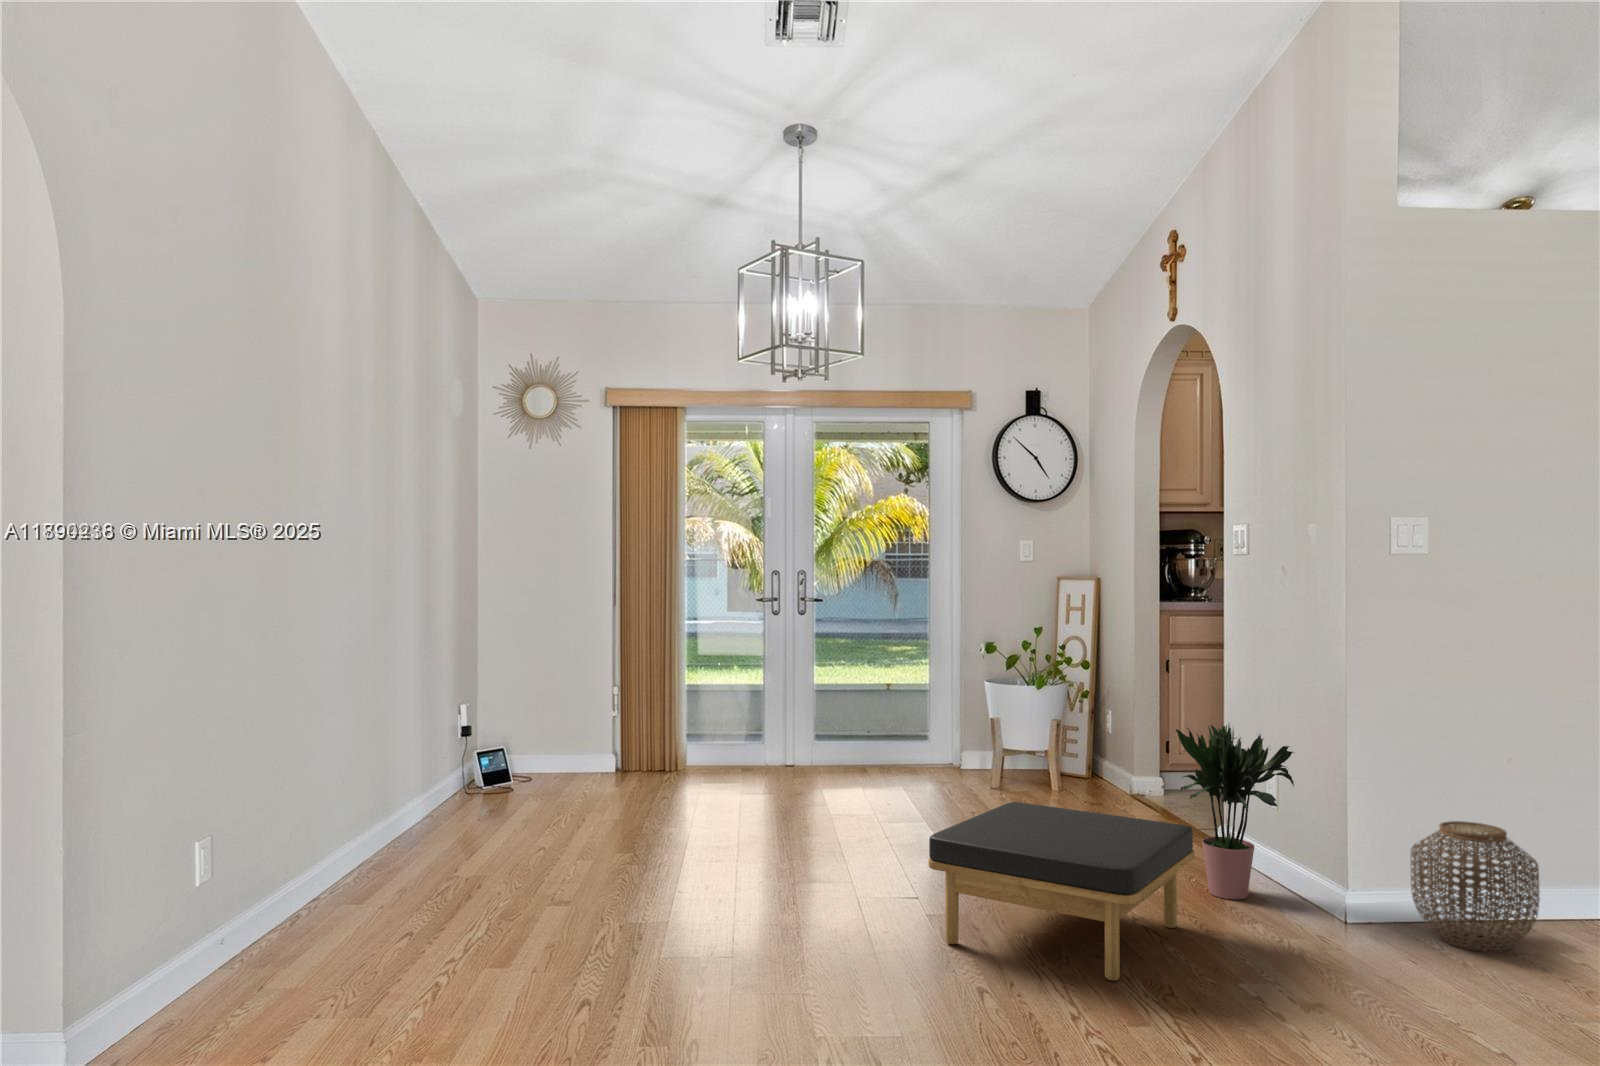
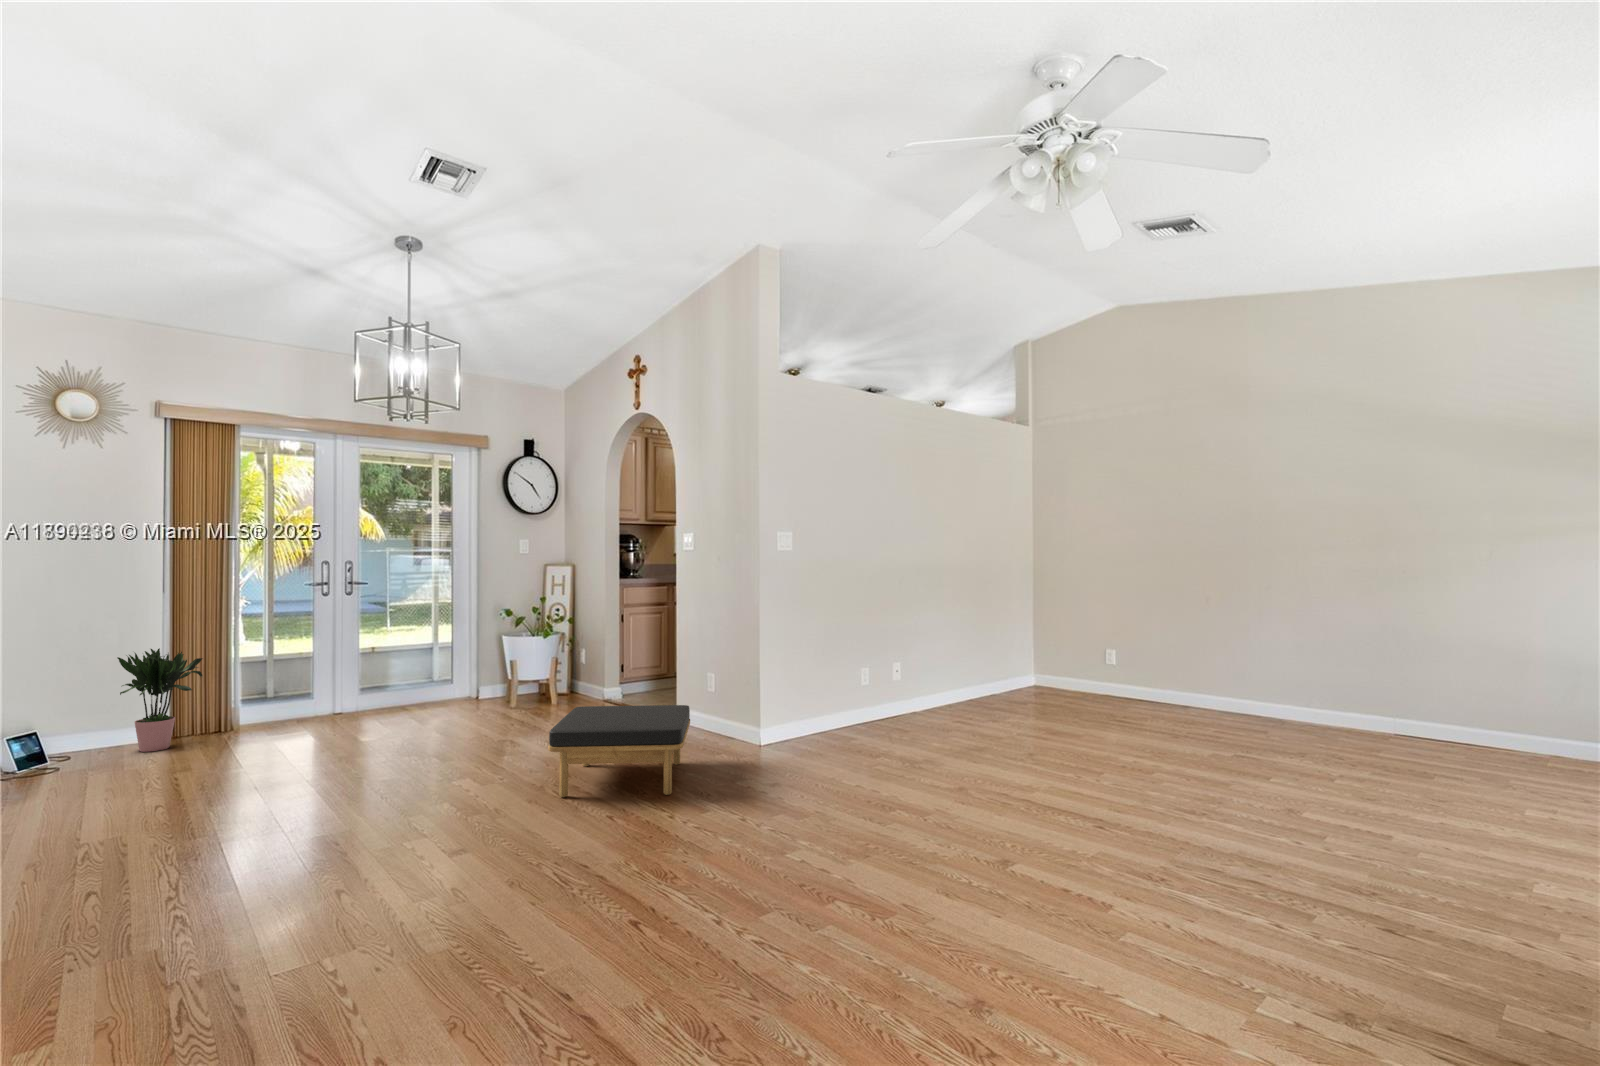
potted plant: present [1176,723,1294,900] -> present [117,648,203,752]
woven basket: present [1411,821,1540,952] -> none [786,685,841,747]

